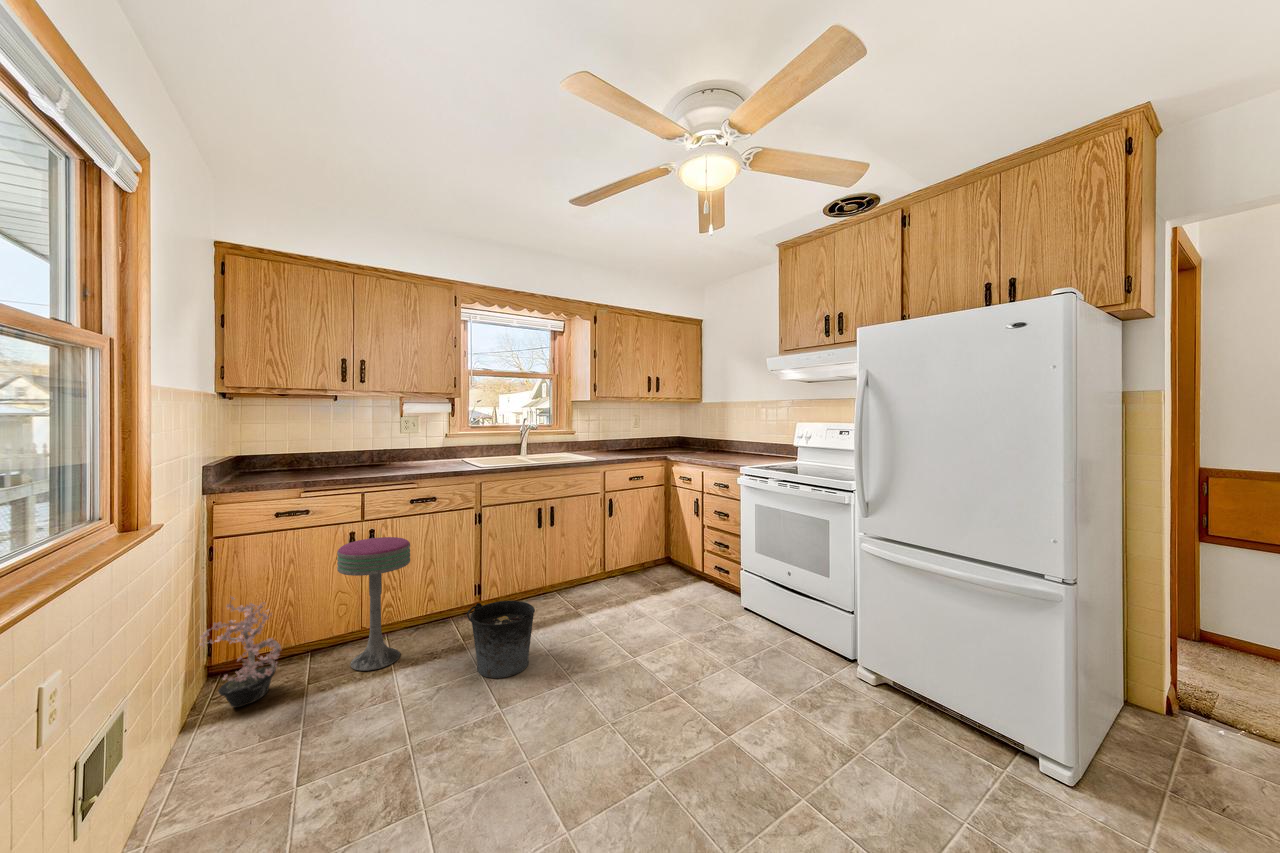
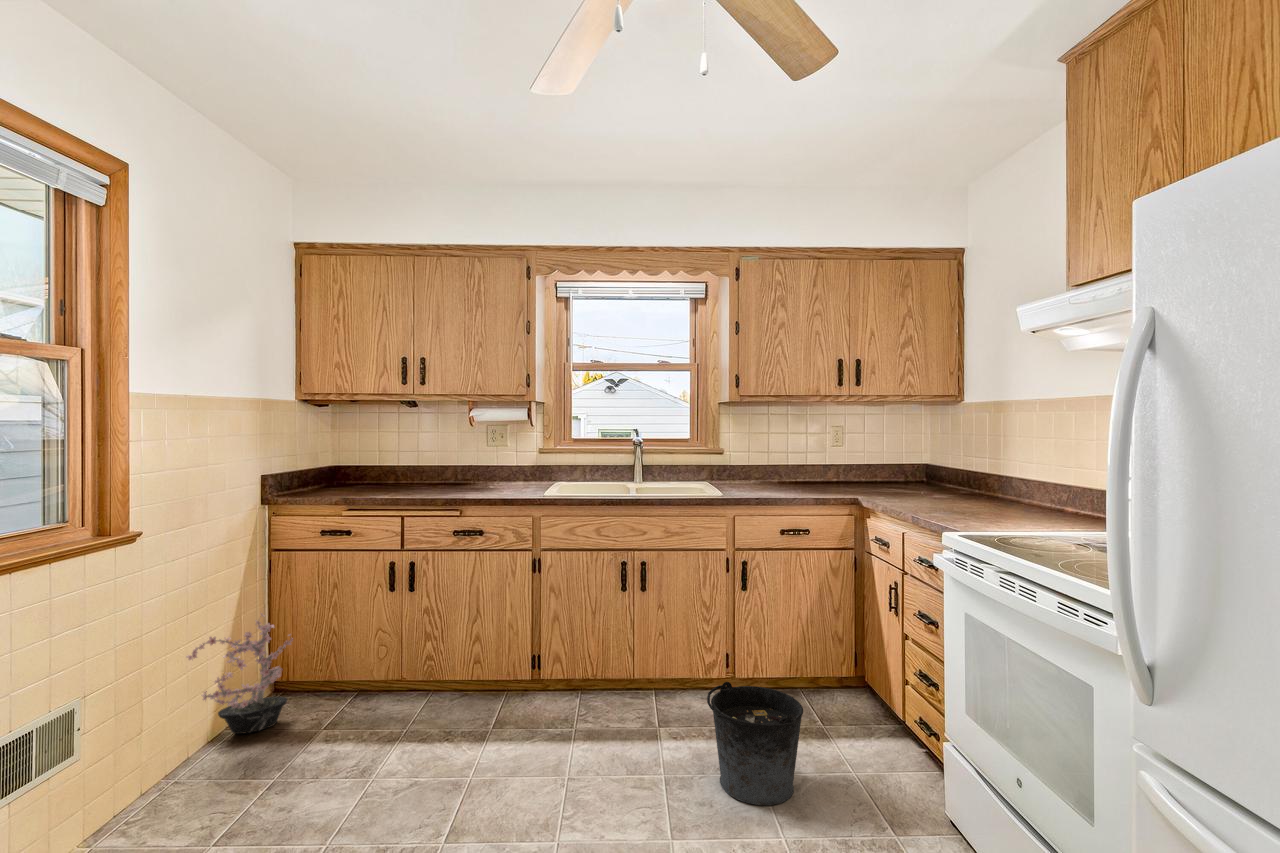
bar stool: present [337,537,410,671] -> none [342,572,426,734]
bucket: present [467,601,535,678] -> present [707,682,803,805]

